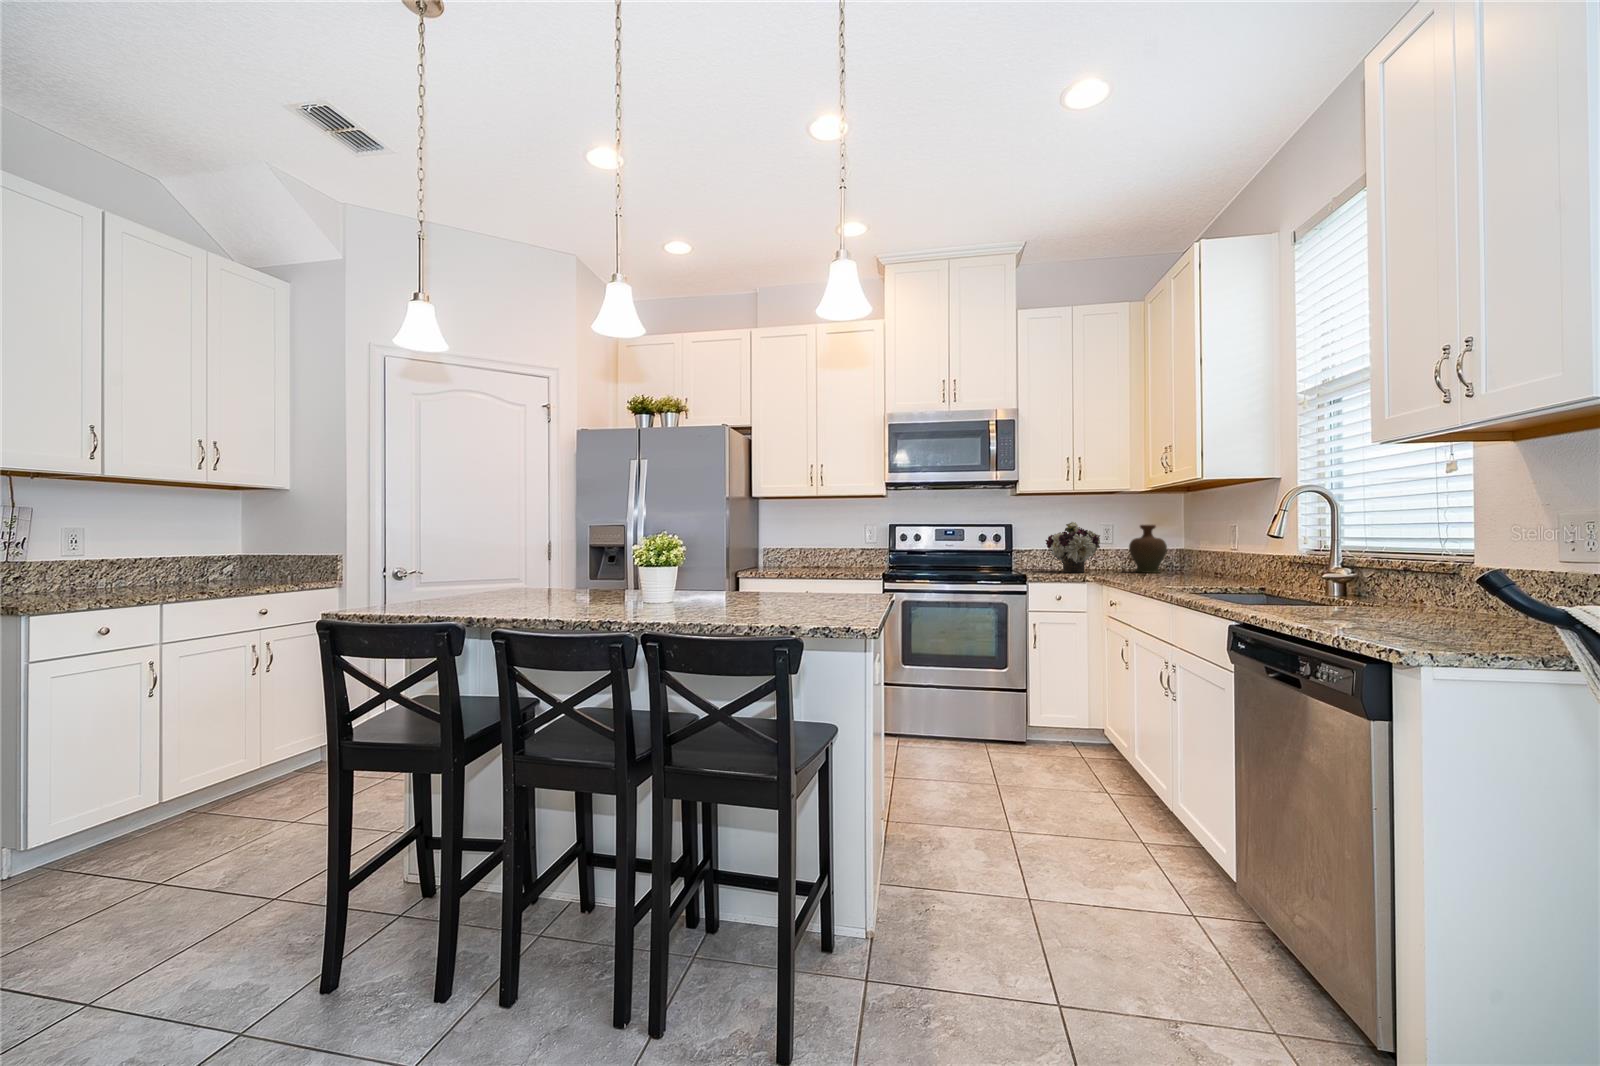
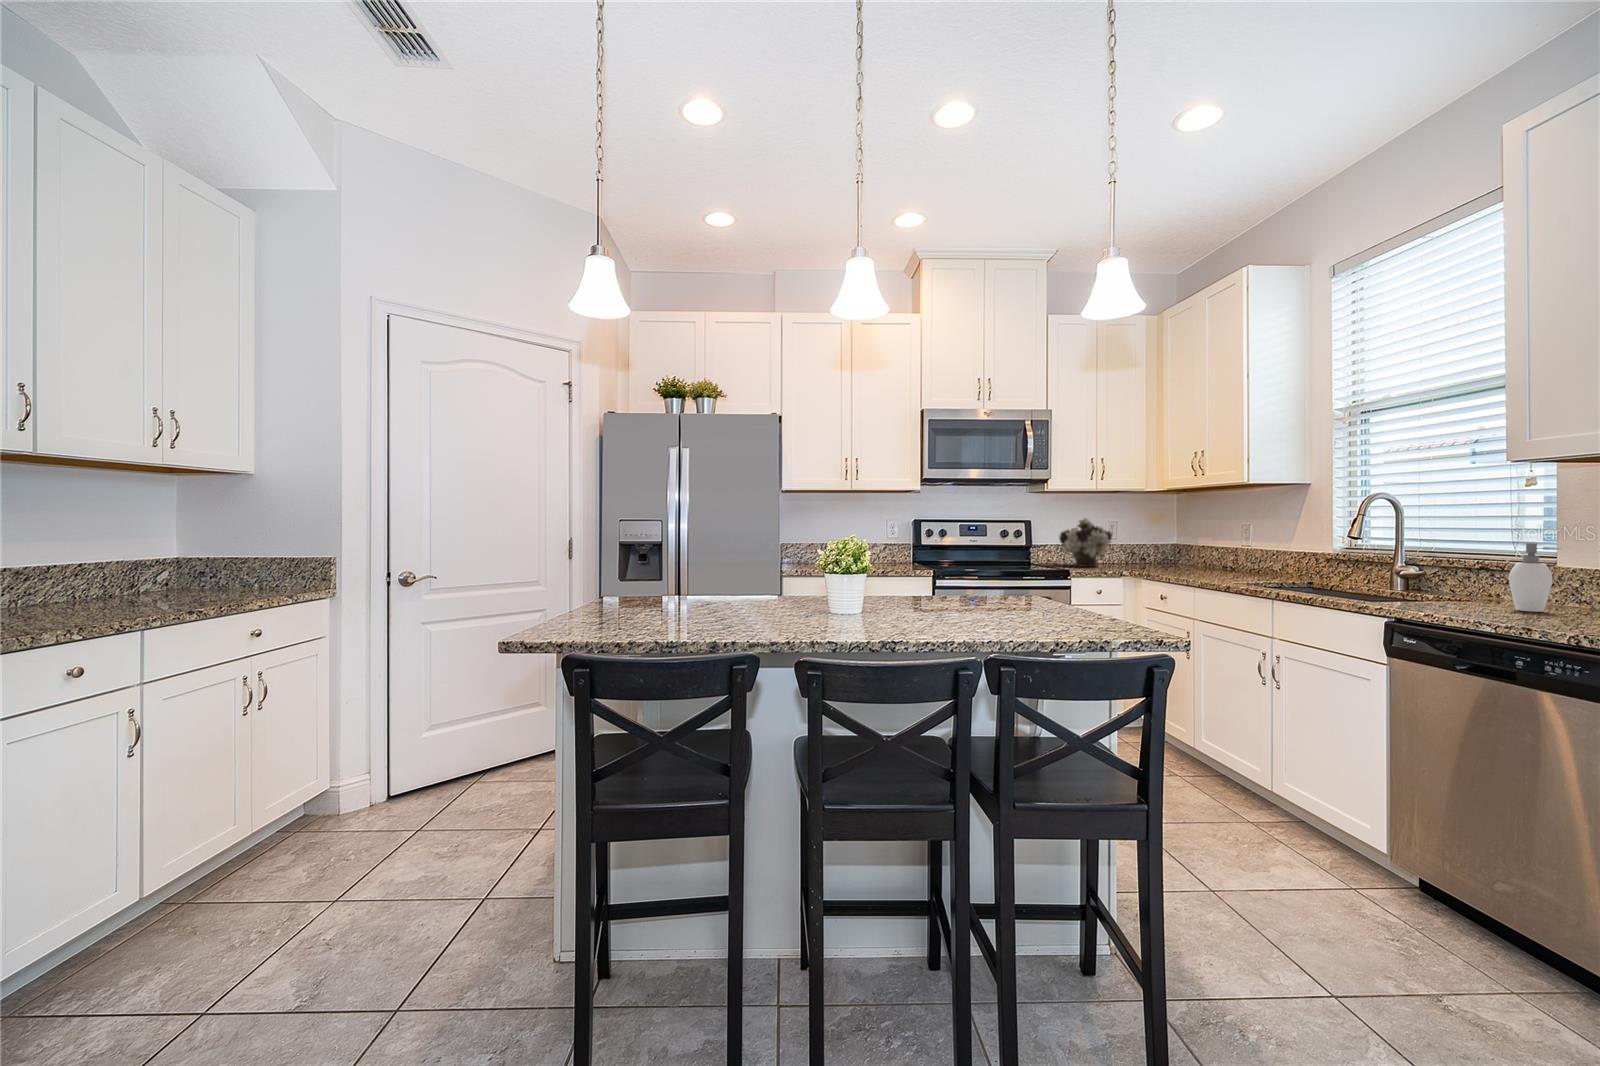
decorative vase: present [1129,525,1167,573] -> none [1133,522,1170,567]
soap dispenser: none [1399,537,1456,618] -> present [1509,543,1559,612]

